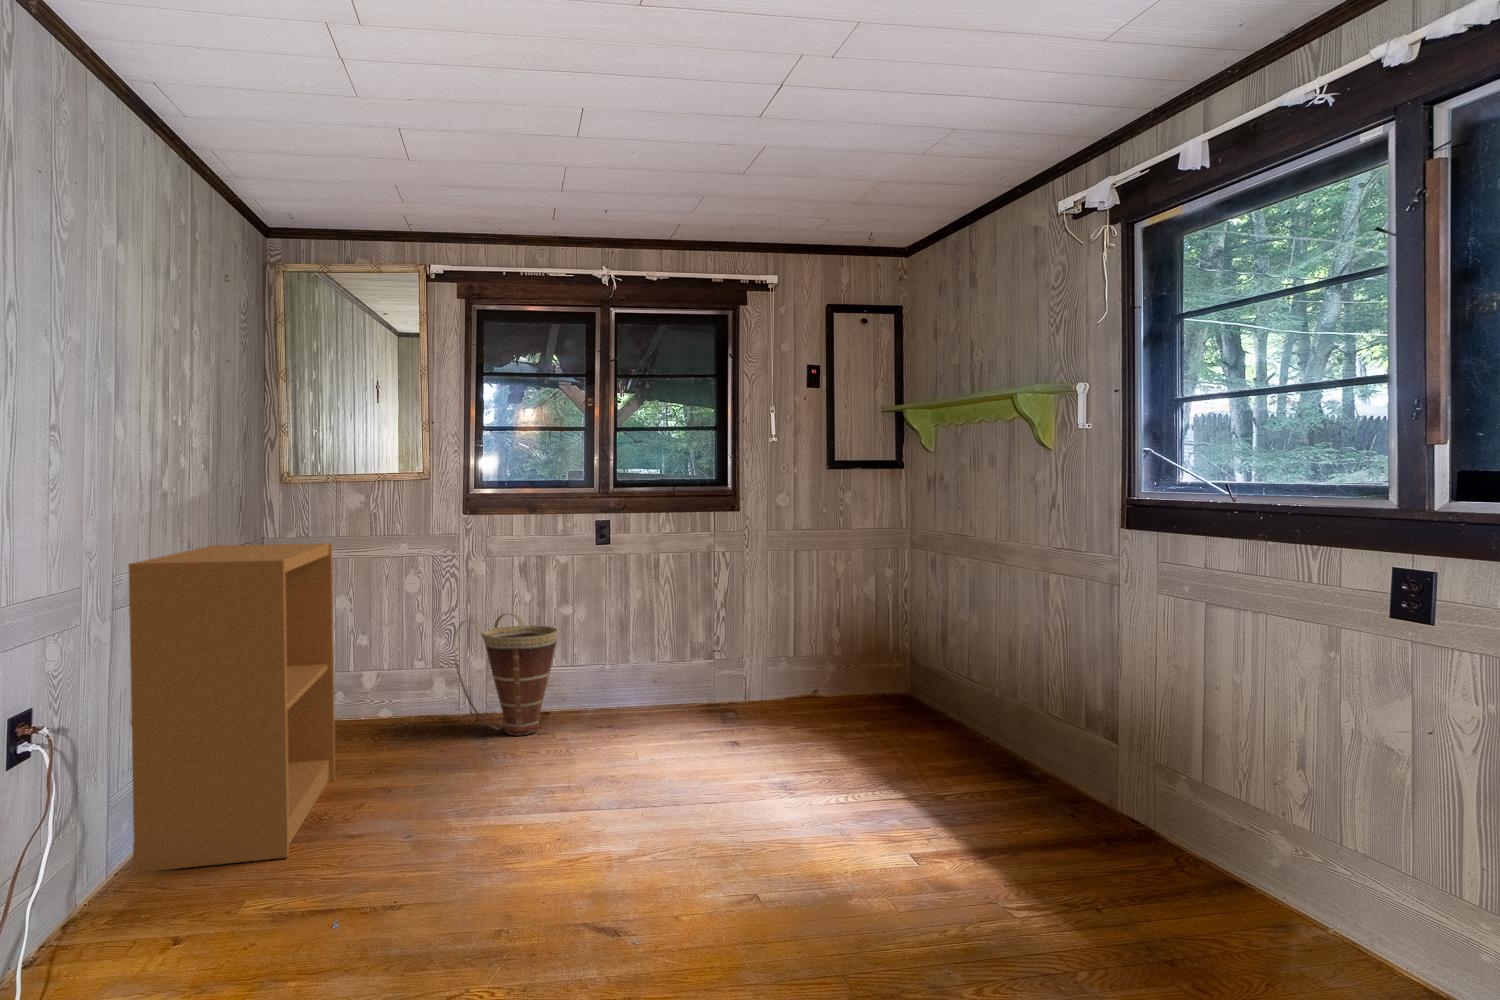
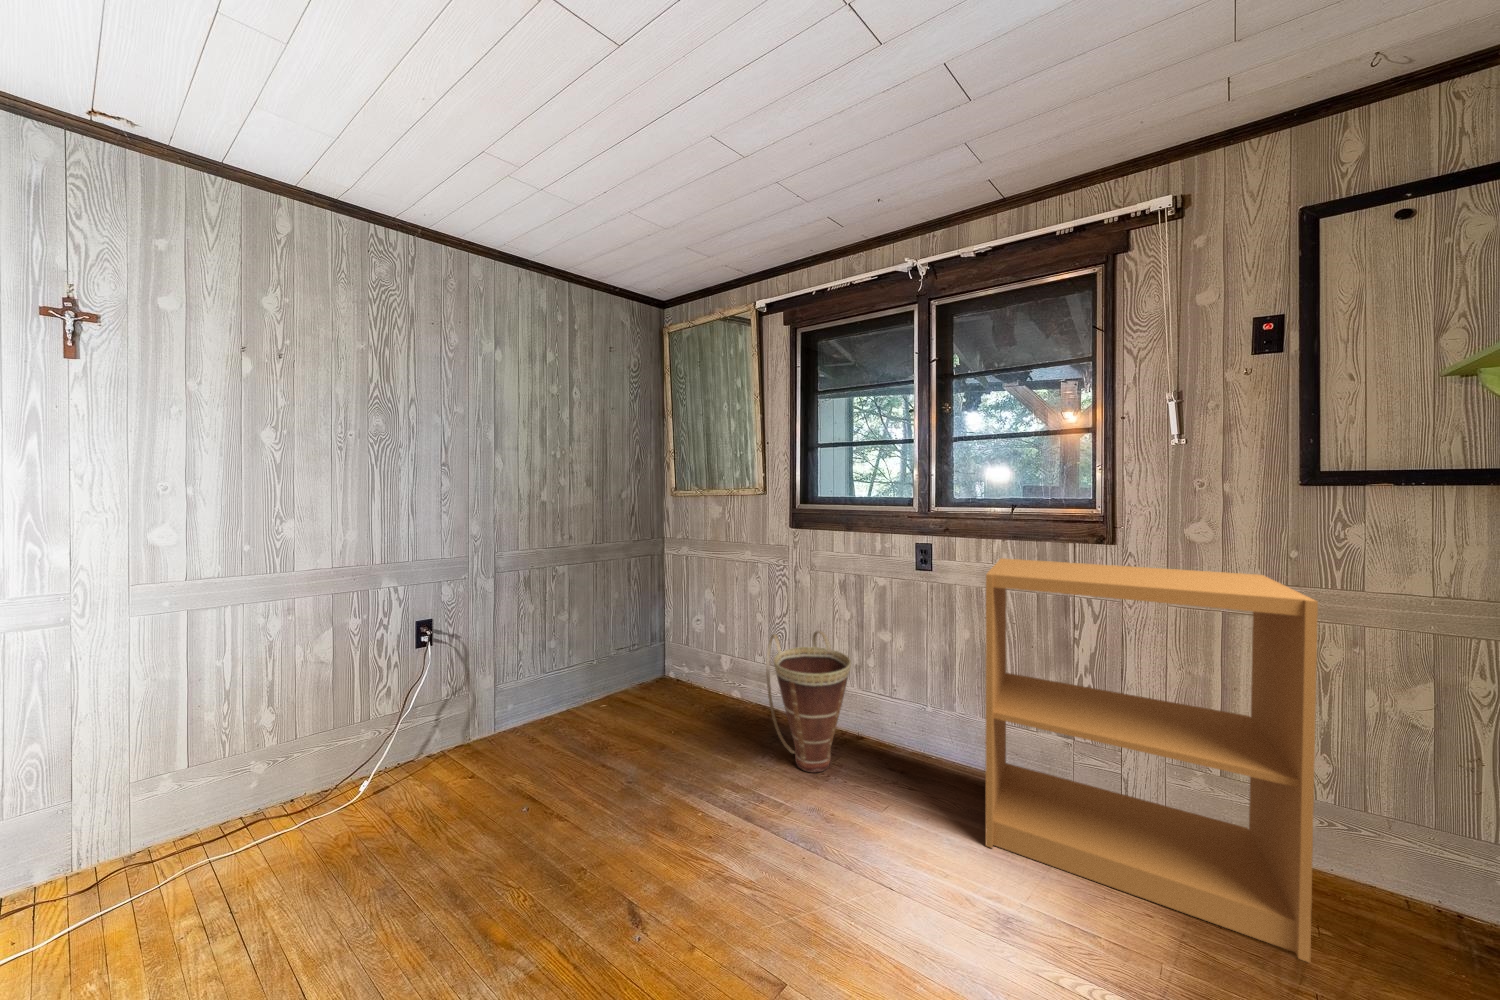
bookshelf: present [129,543,335,873] -> present [985,558,1318,962]

